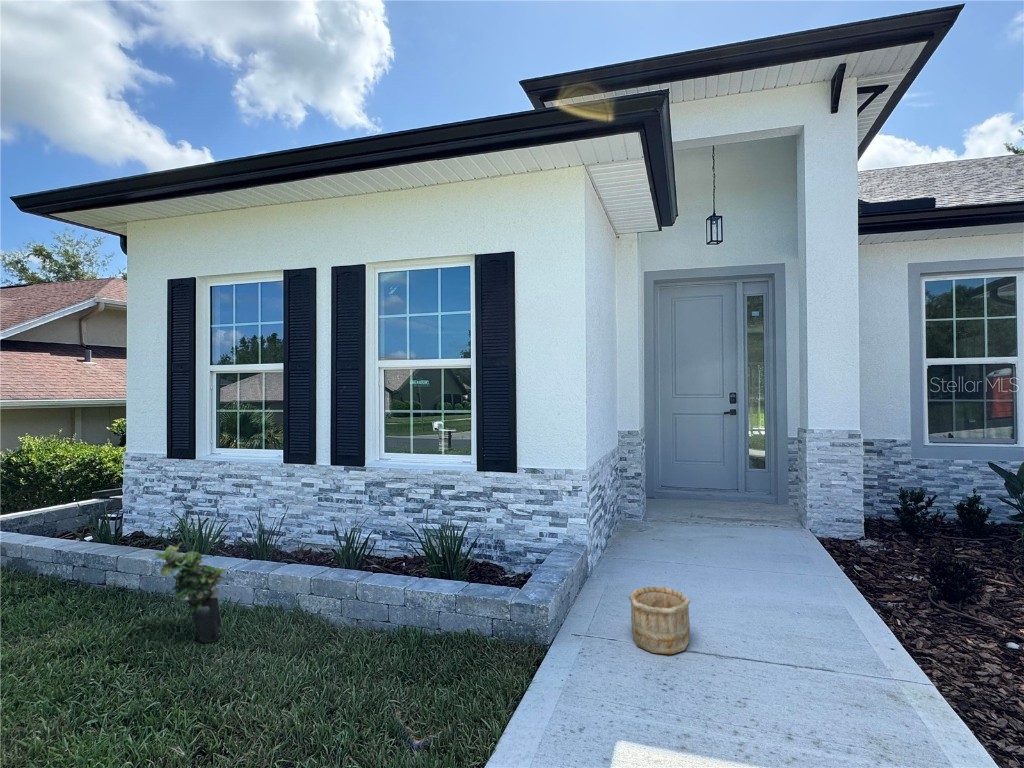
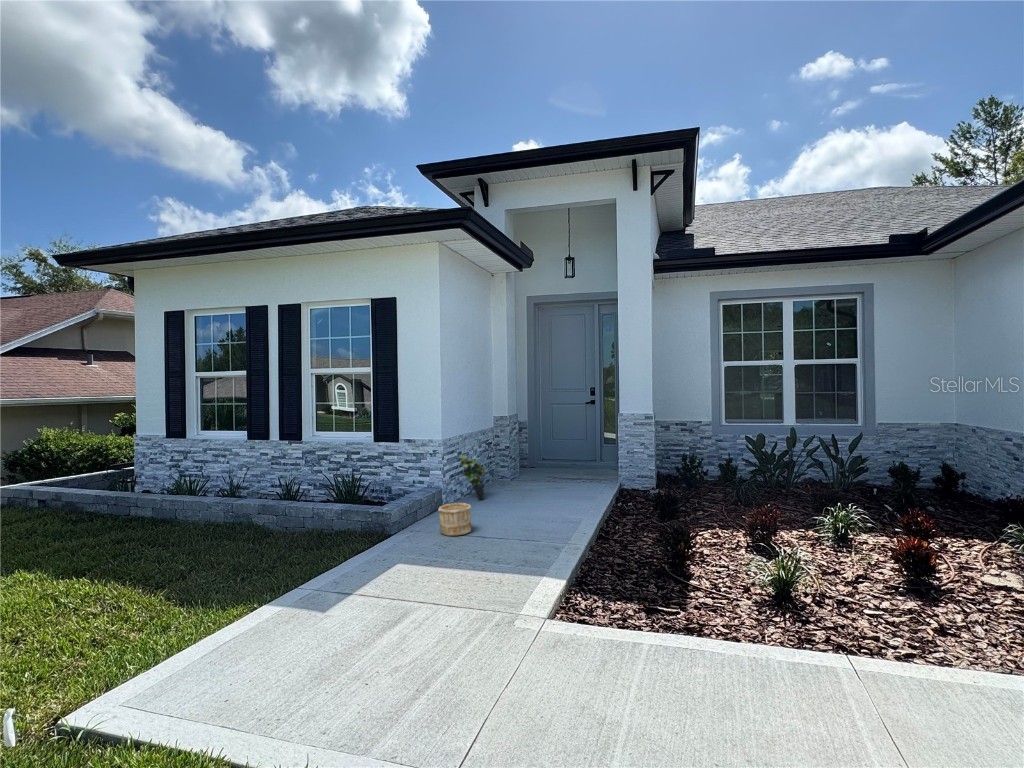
potted plant: present [155,543,227,643] -> present [460,455,485,500]

